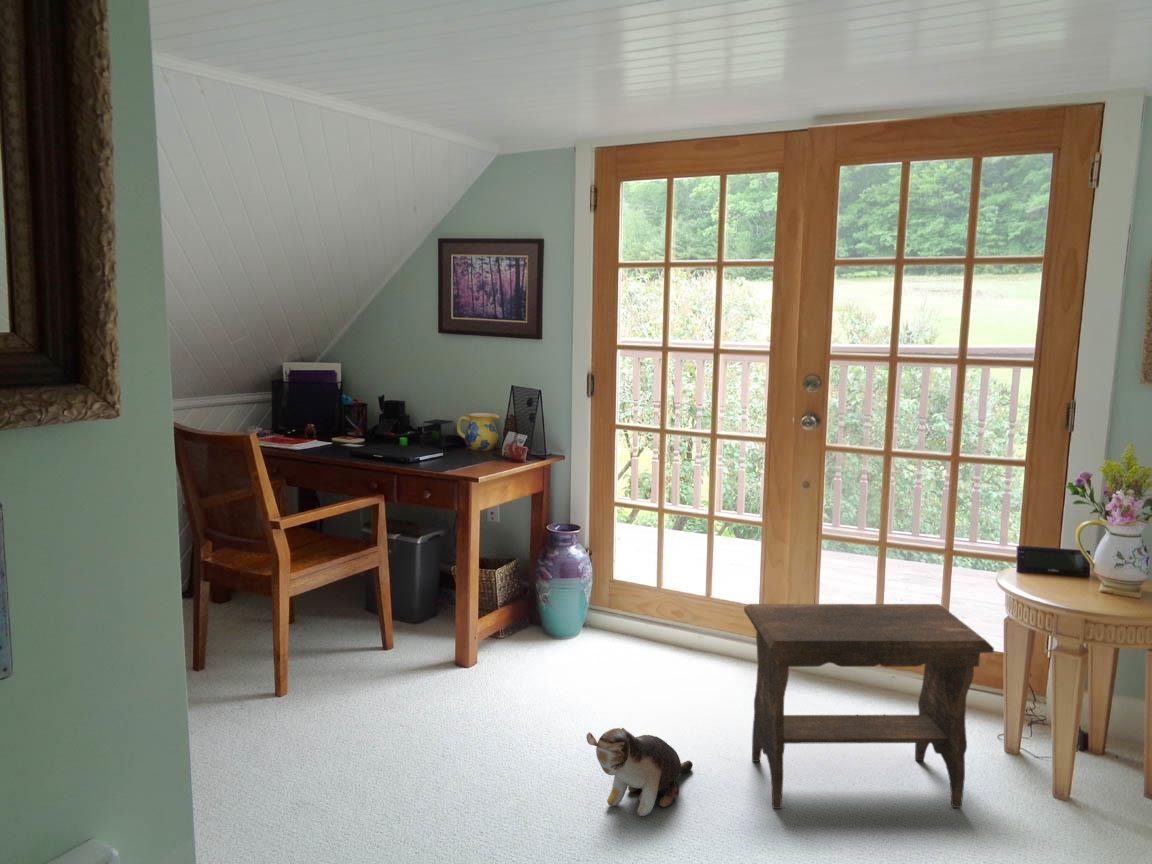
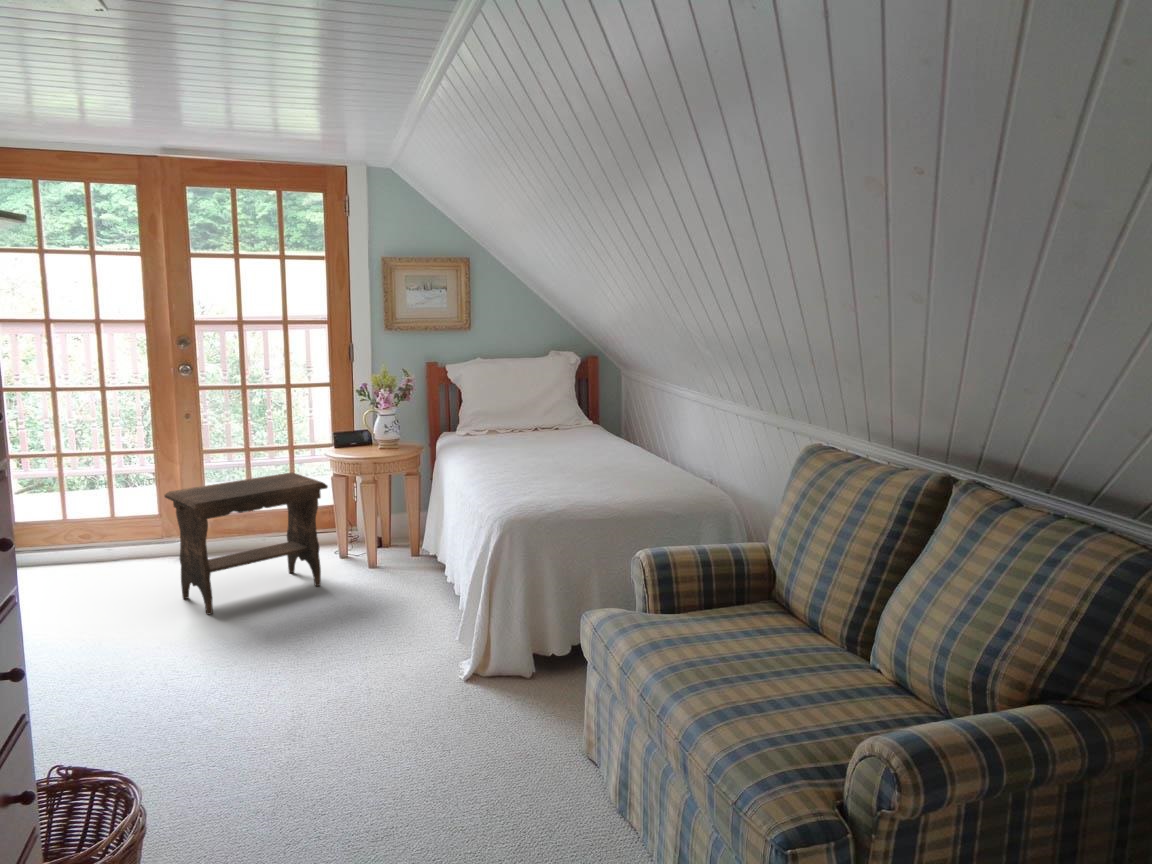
plush toy: present [586,728,693,816] -> none [69,583,142,643]

